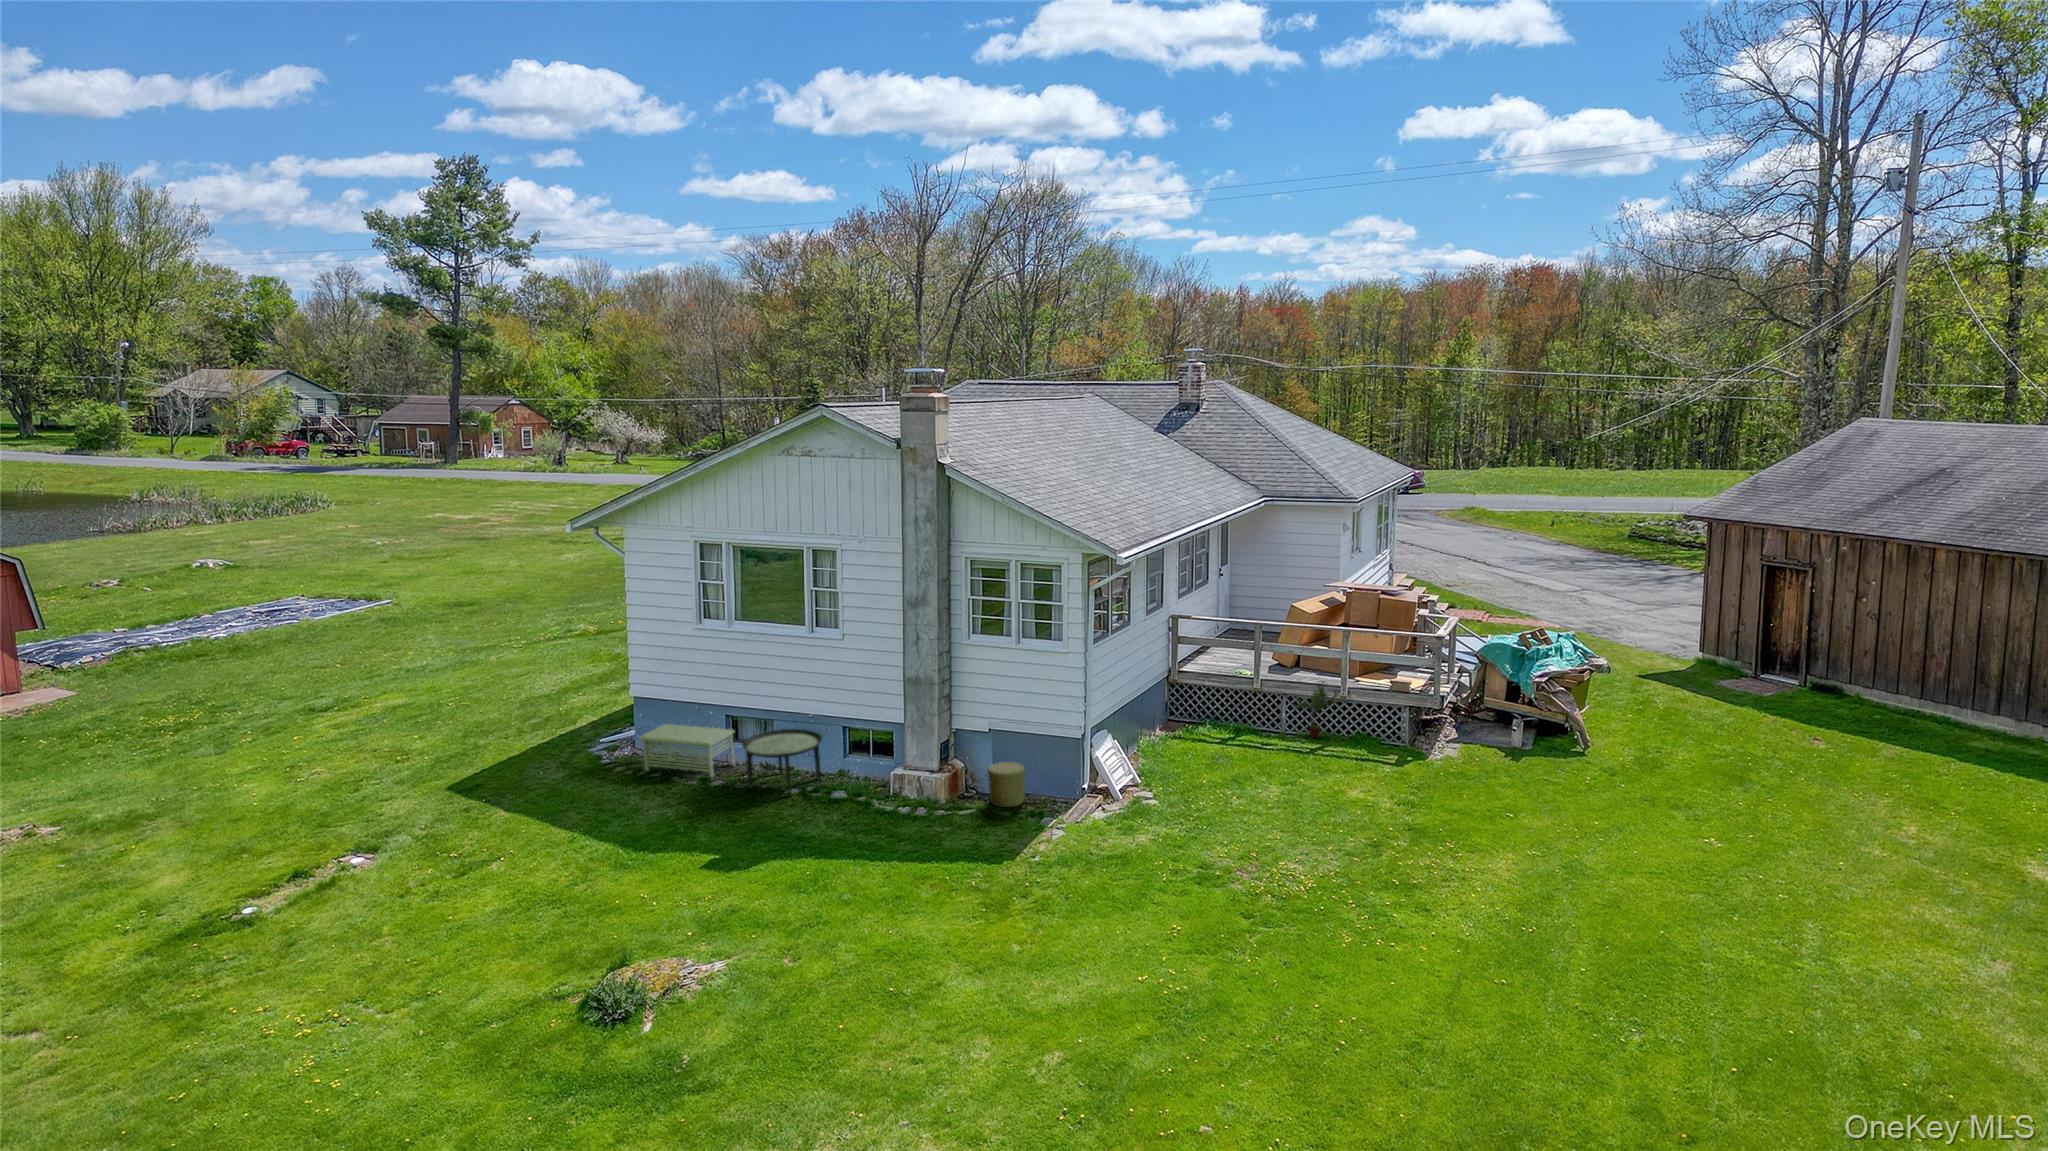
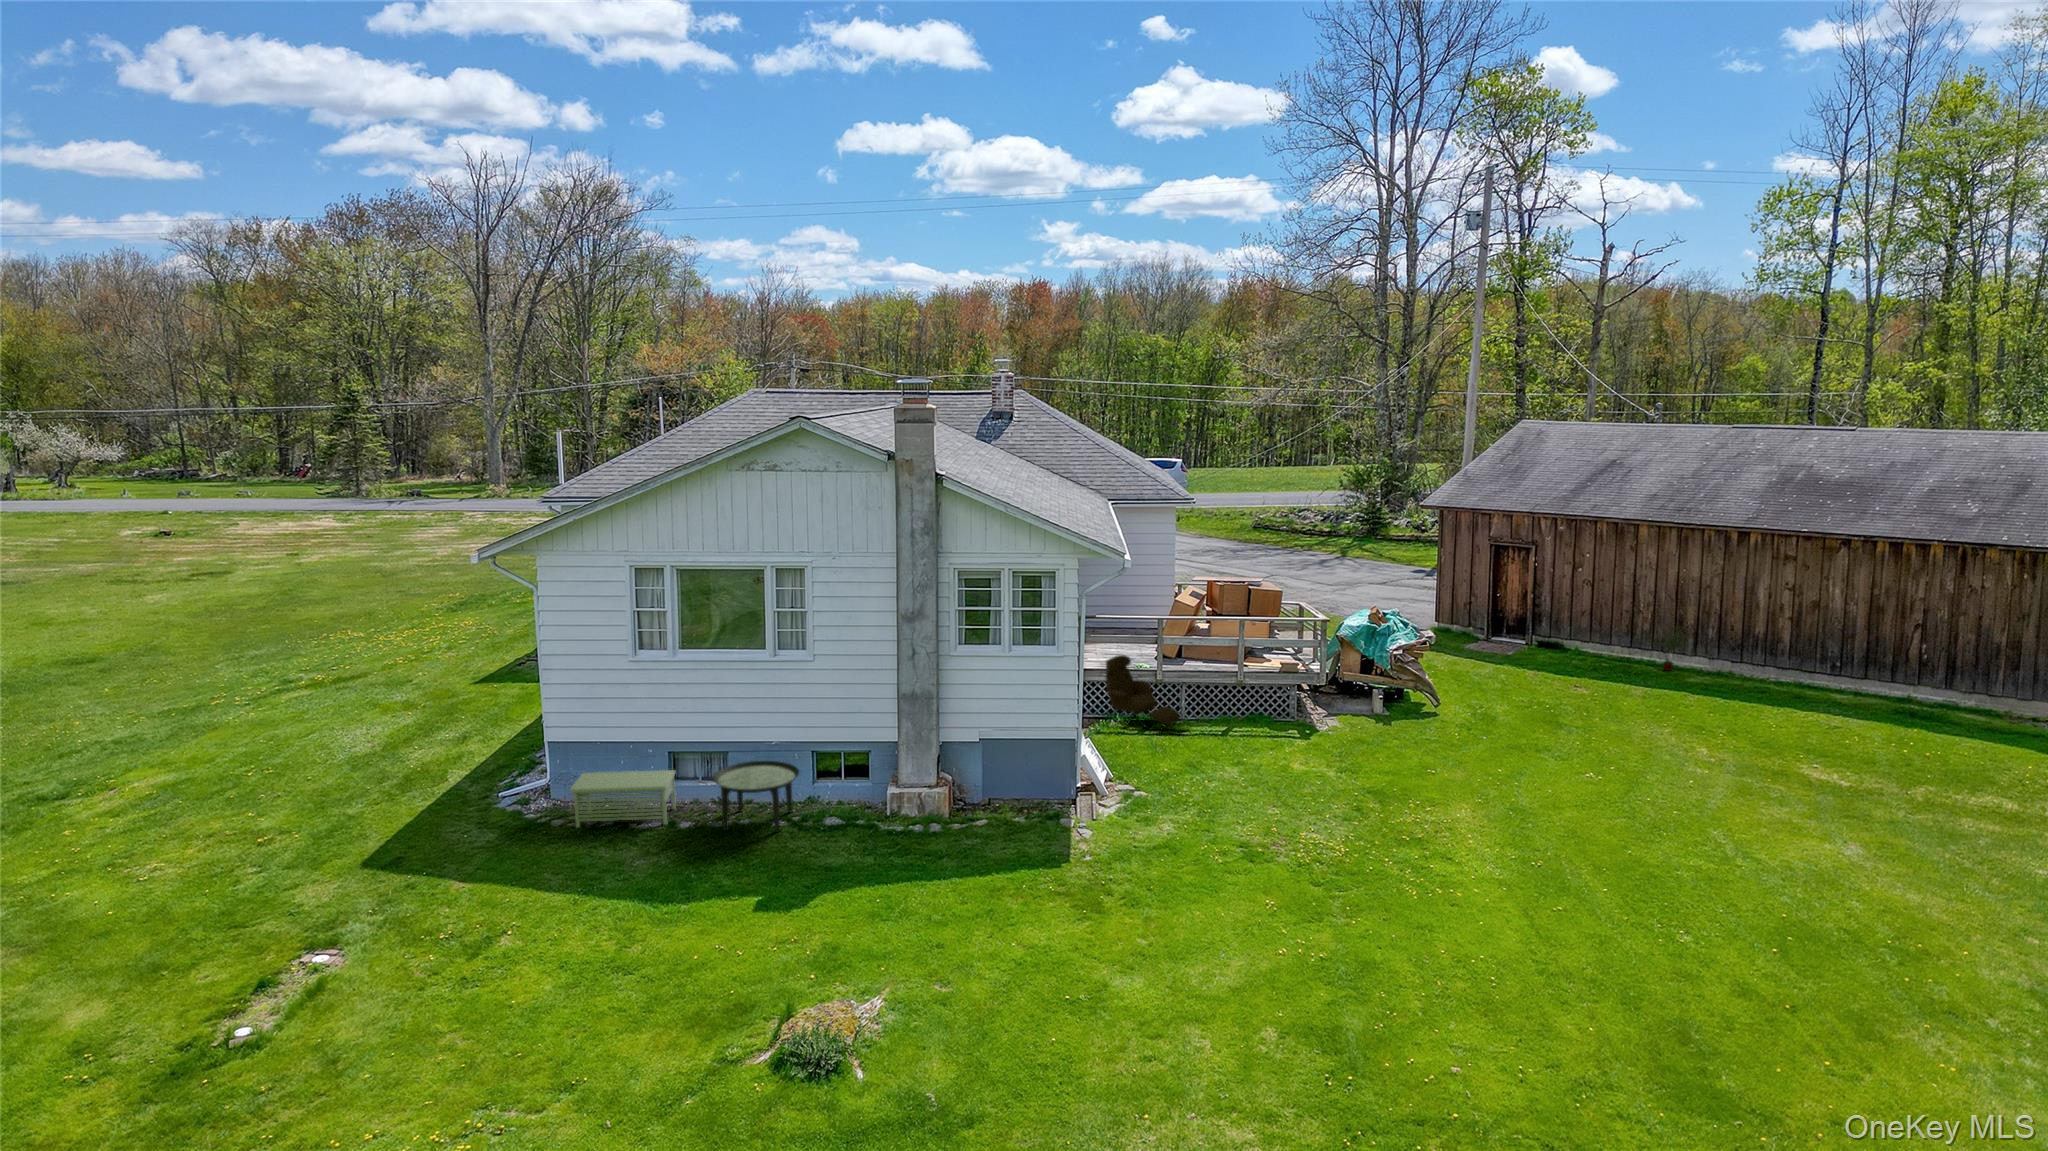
lounge chair: none [1193,659,1267,745] -> present [1106,655,1180,732]
potted tree: present [1293,681,1338,738] -> present [1653,628,1690,671]
woven basket: present [988,762,1025,807] -> none [987,769,1024,814]

